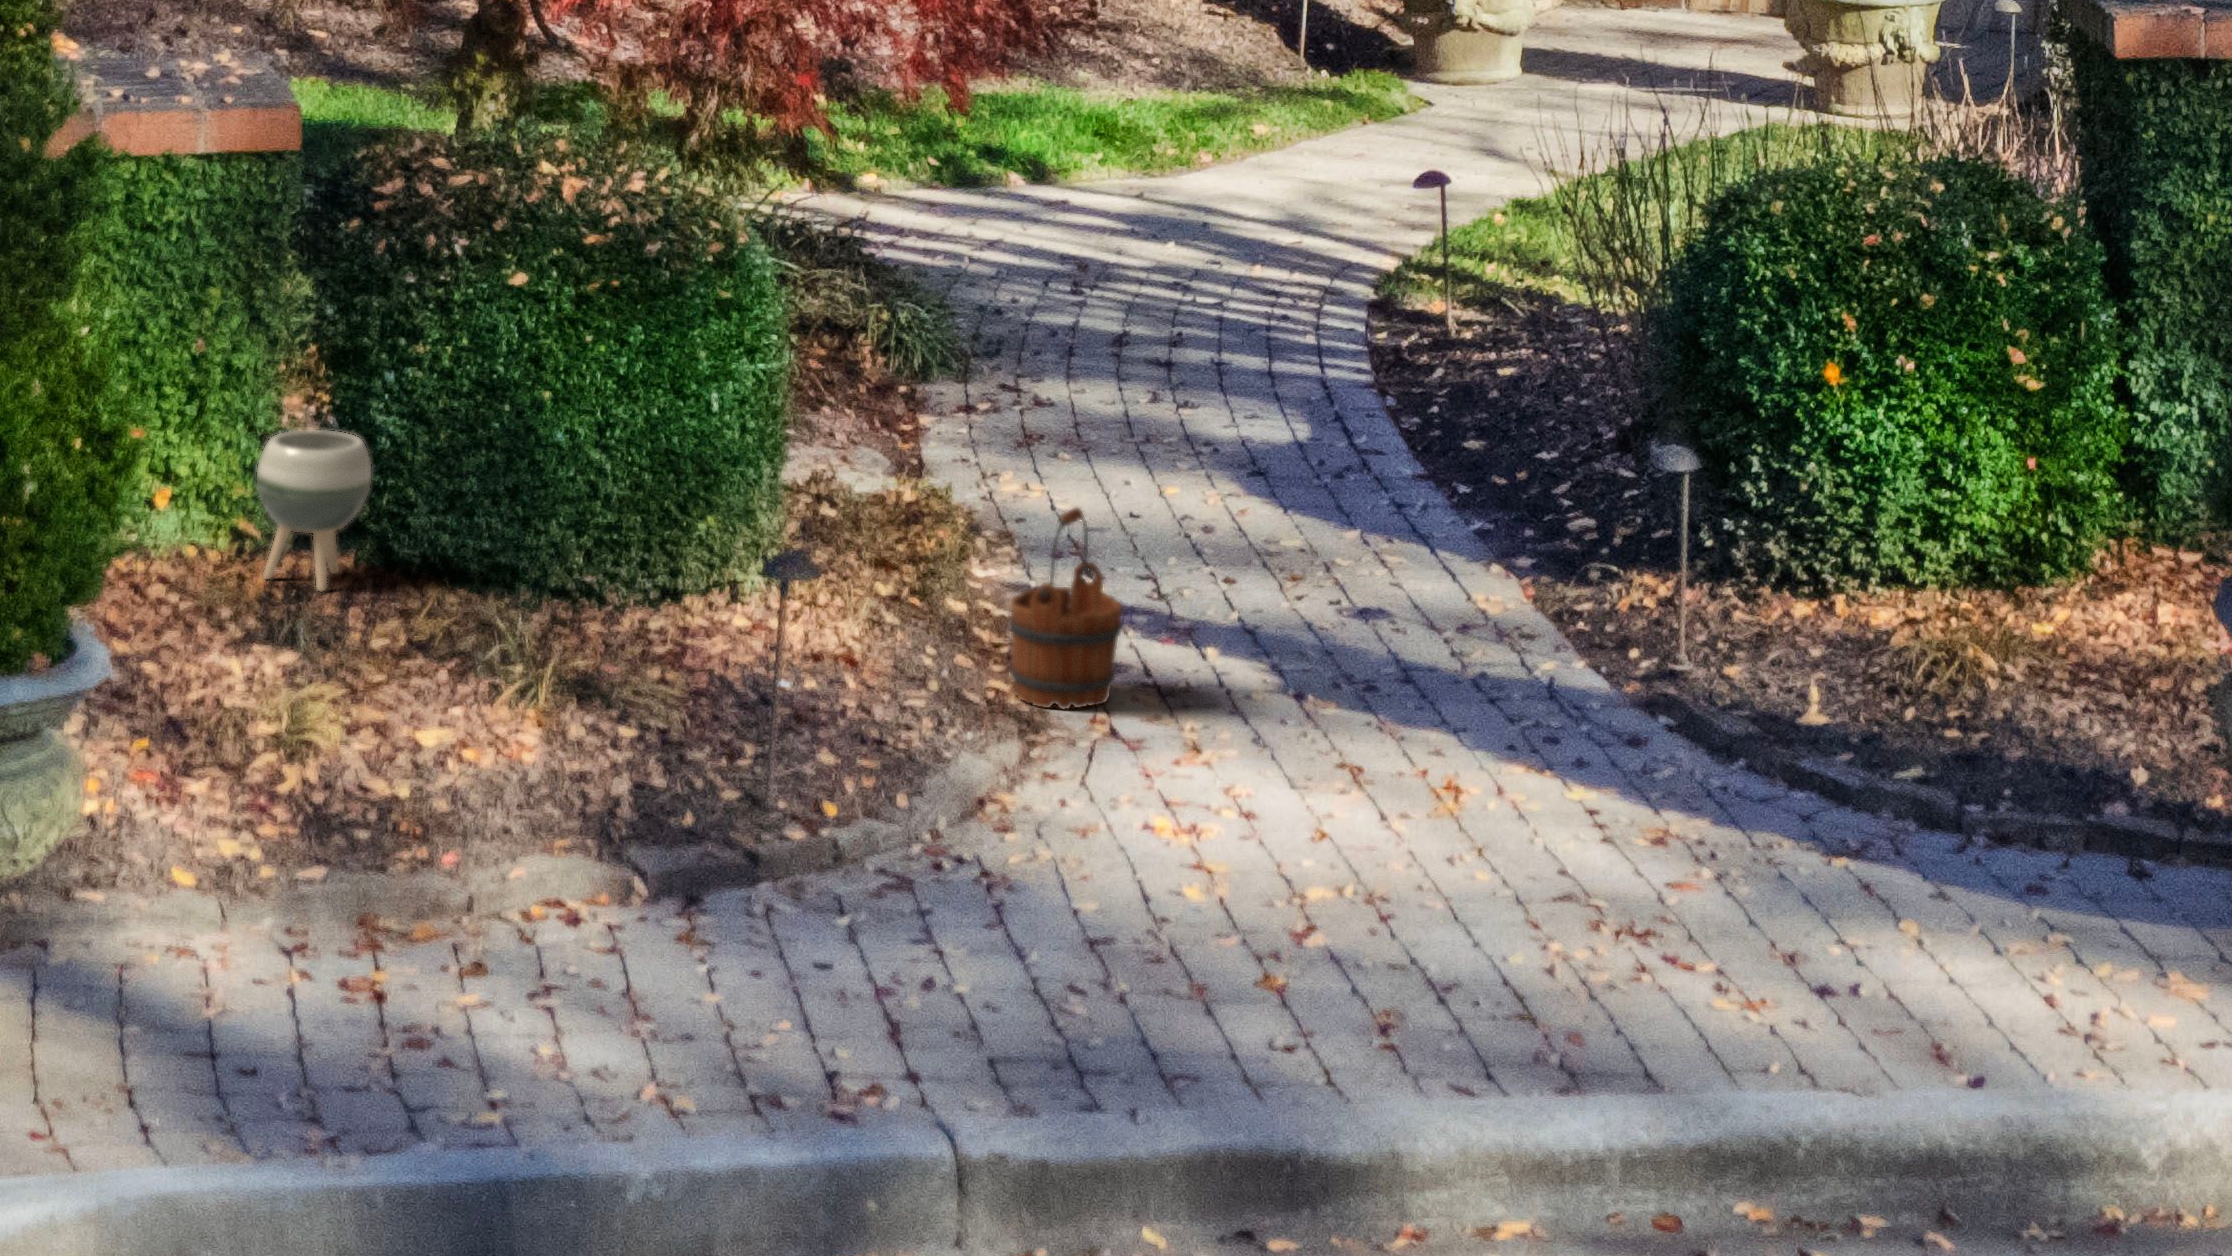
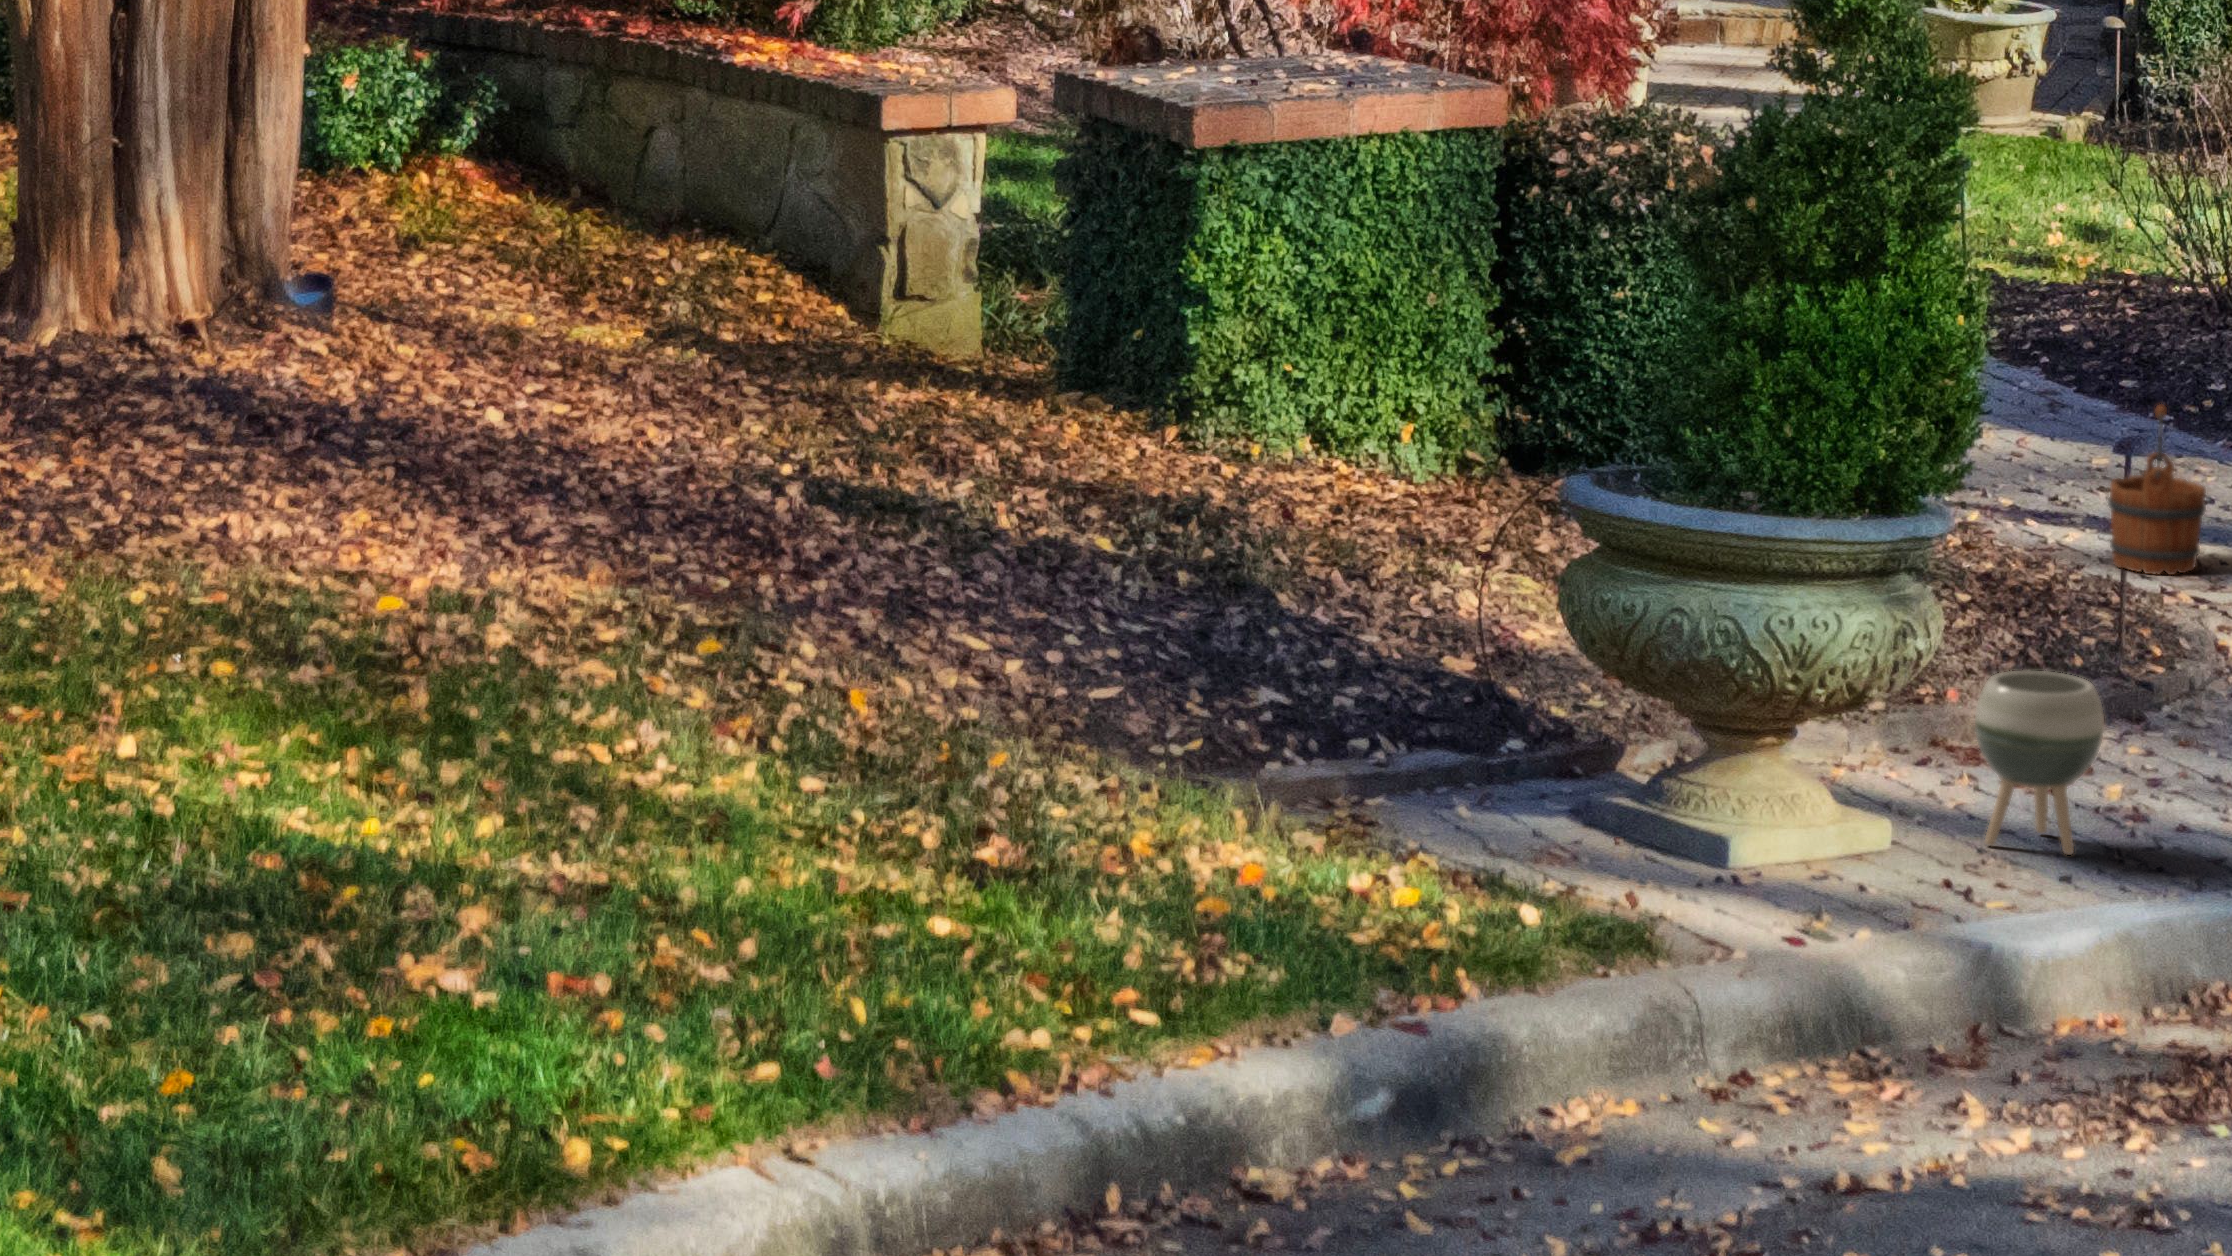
planter: present [257,430,371,591] -> present [1975,671,2104,855]

